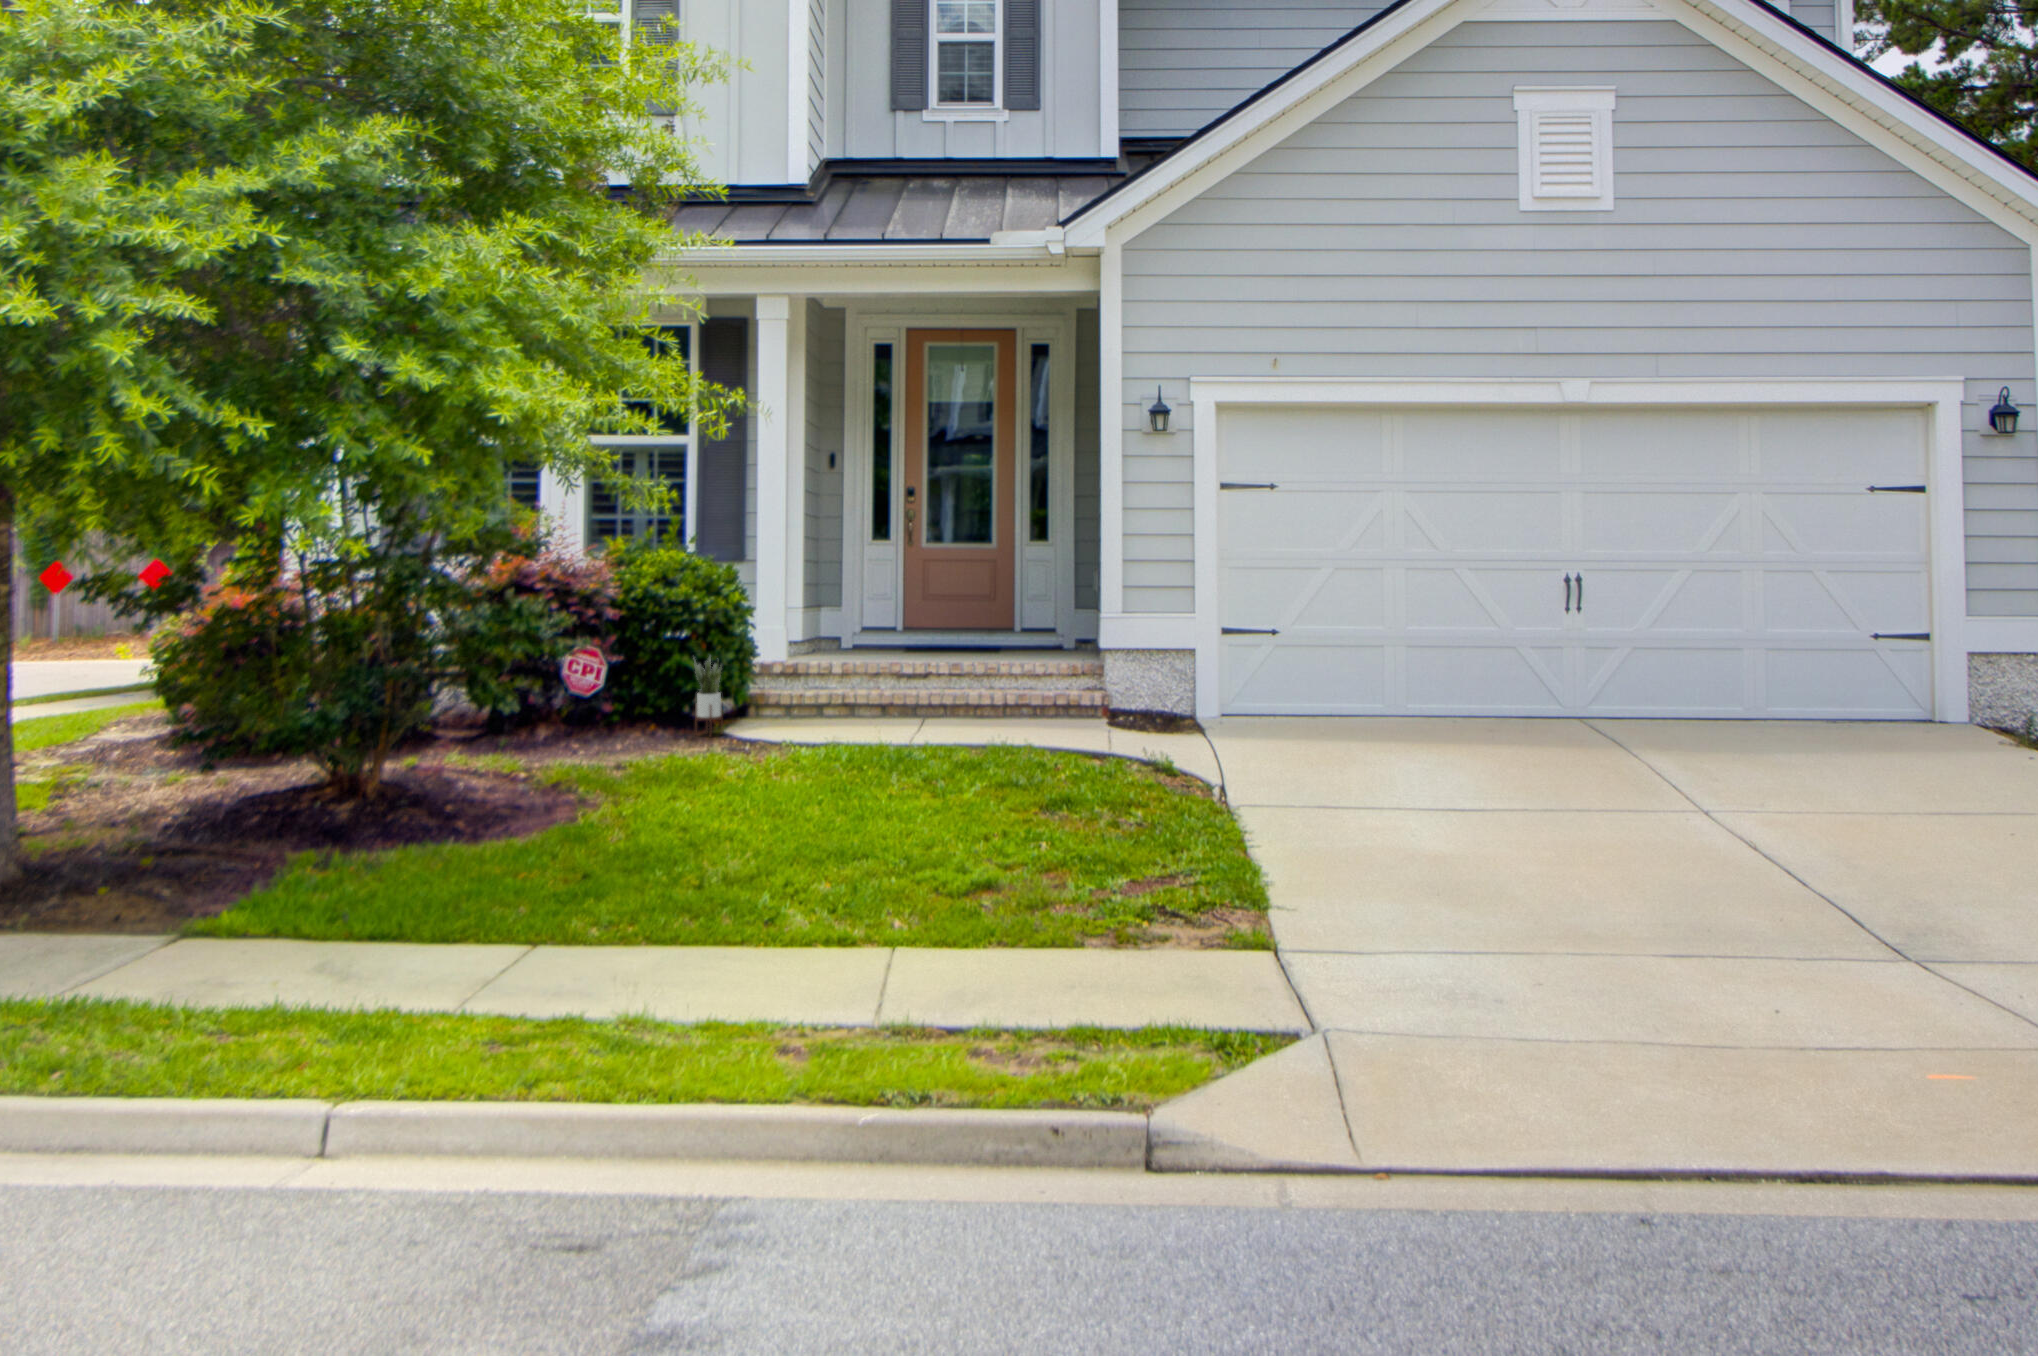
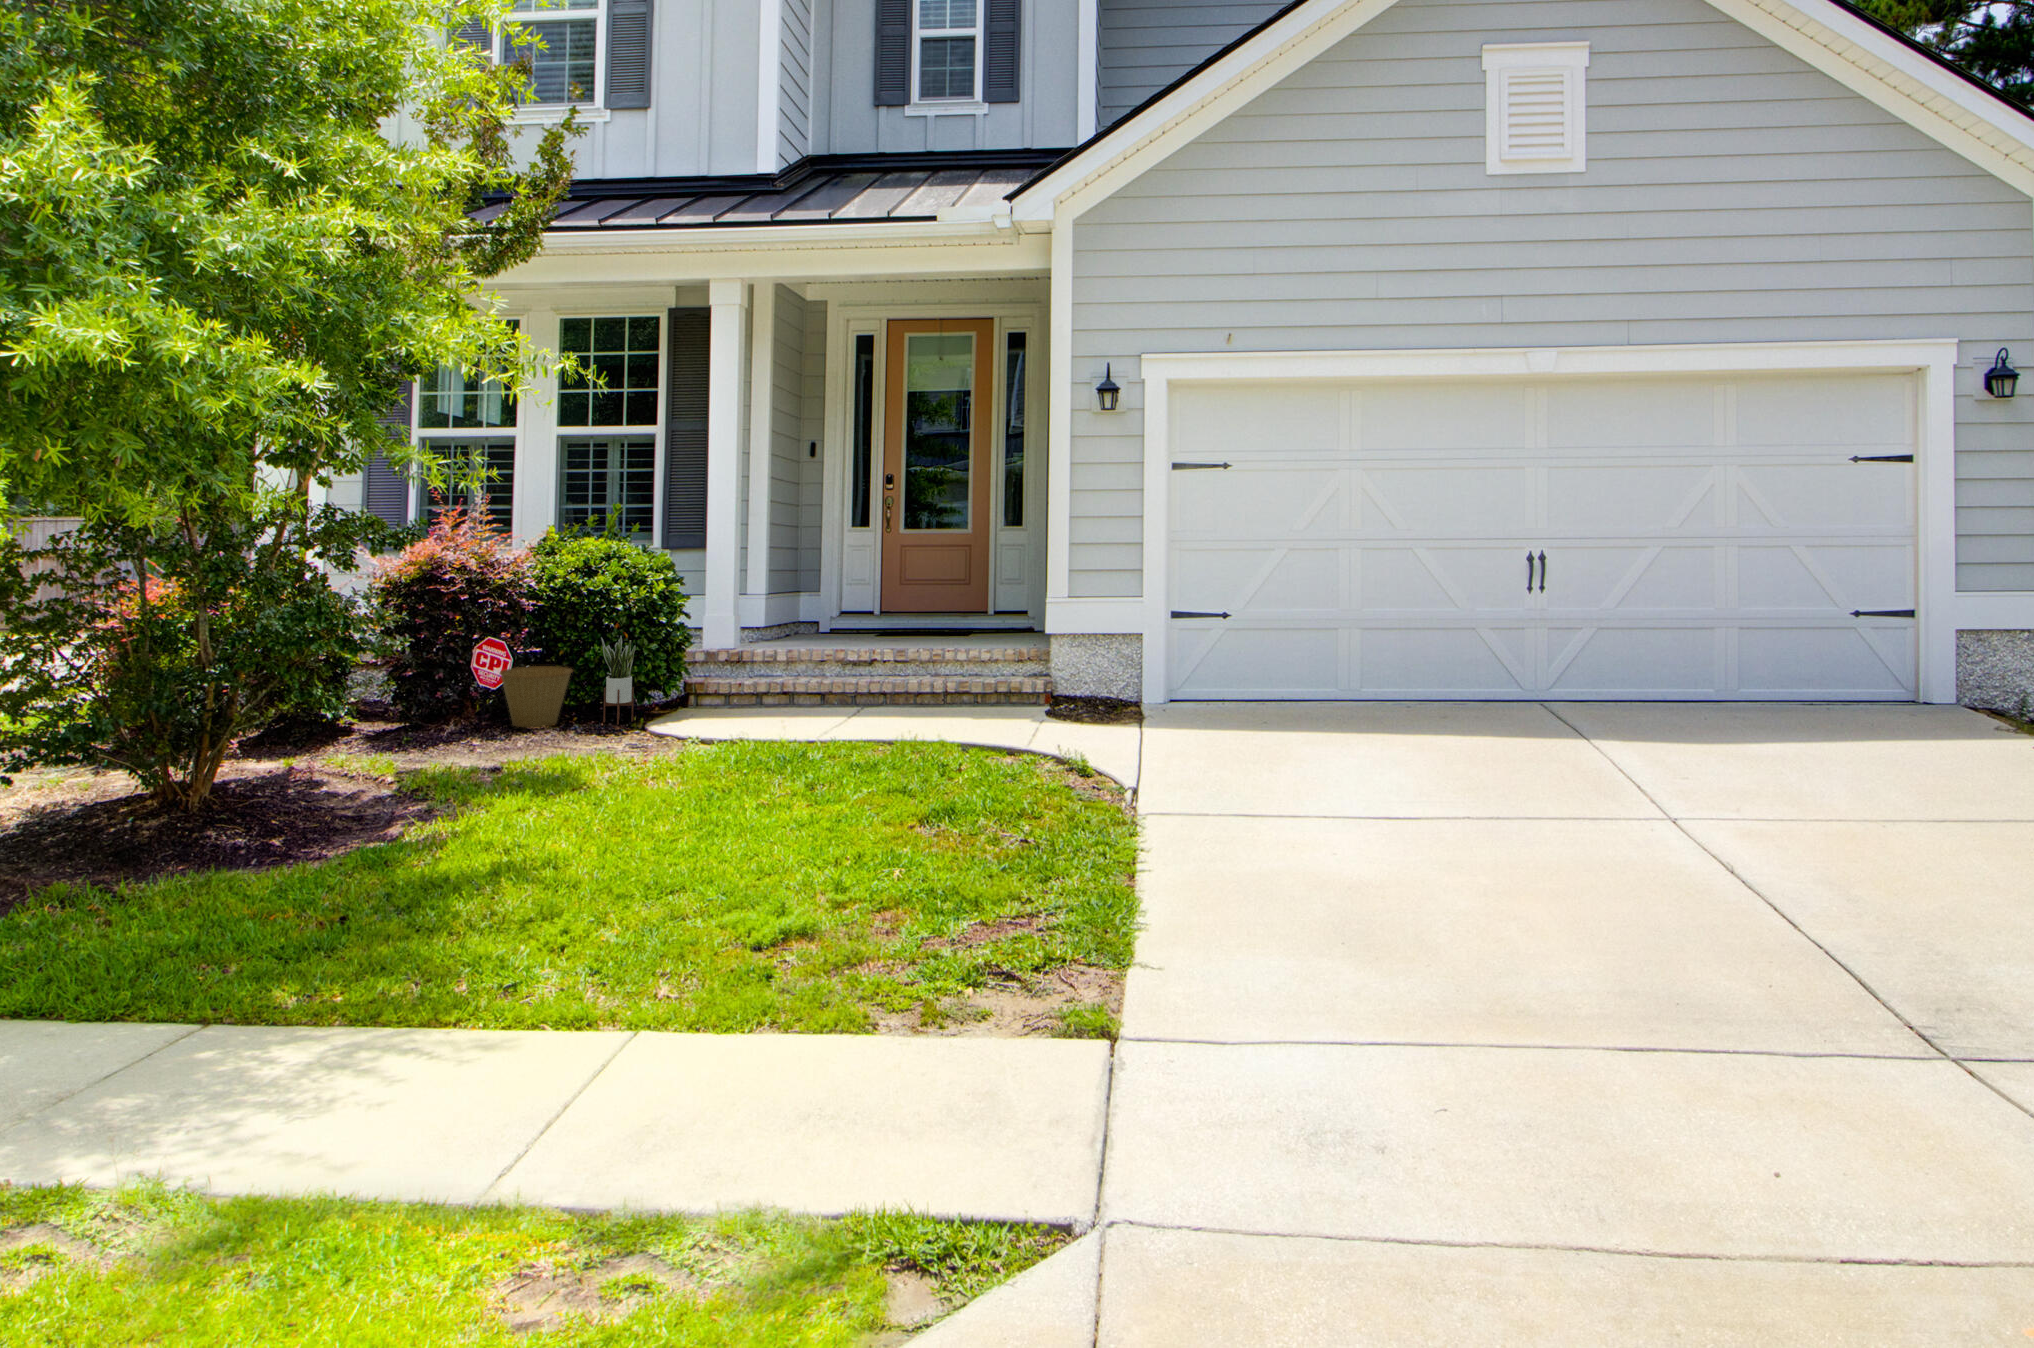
basket: none [596,685,666,741] -> present [500,666,573,727]

